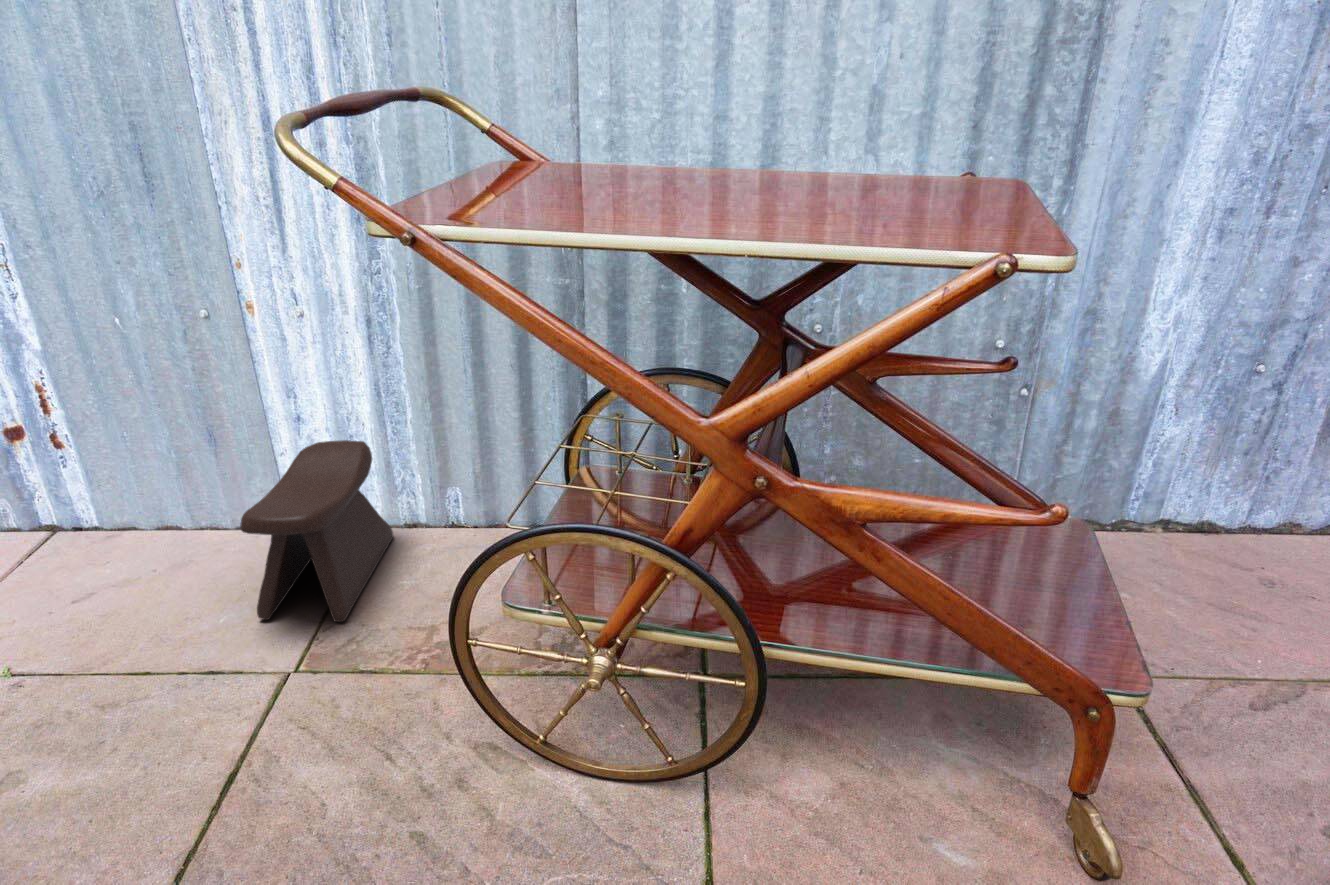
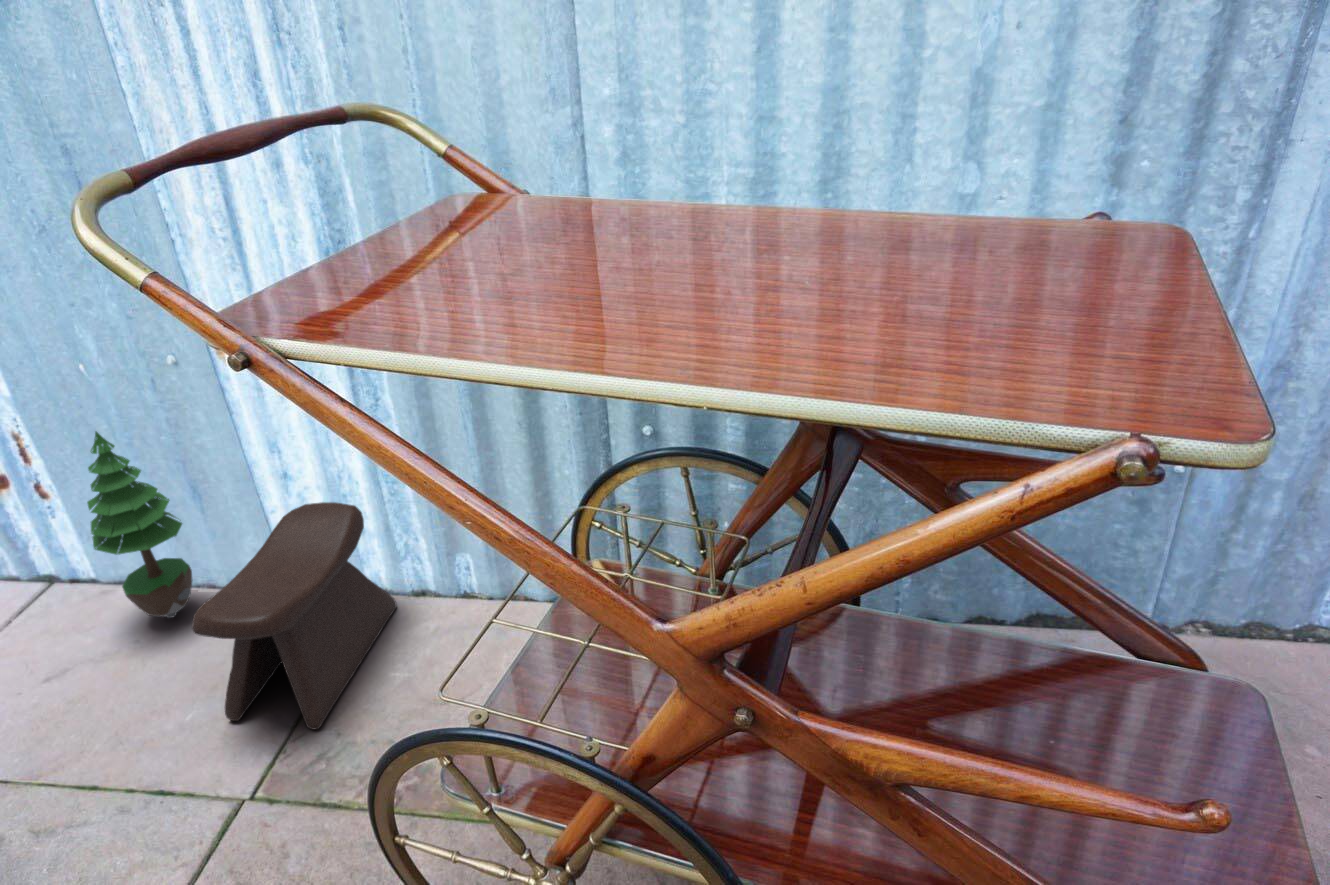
potted tree: none [118,372,205,550] -> present [87,432,192,618]

